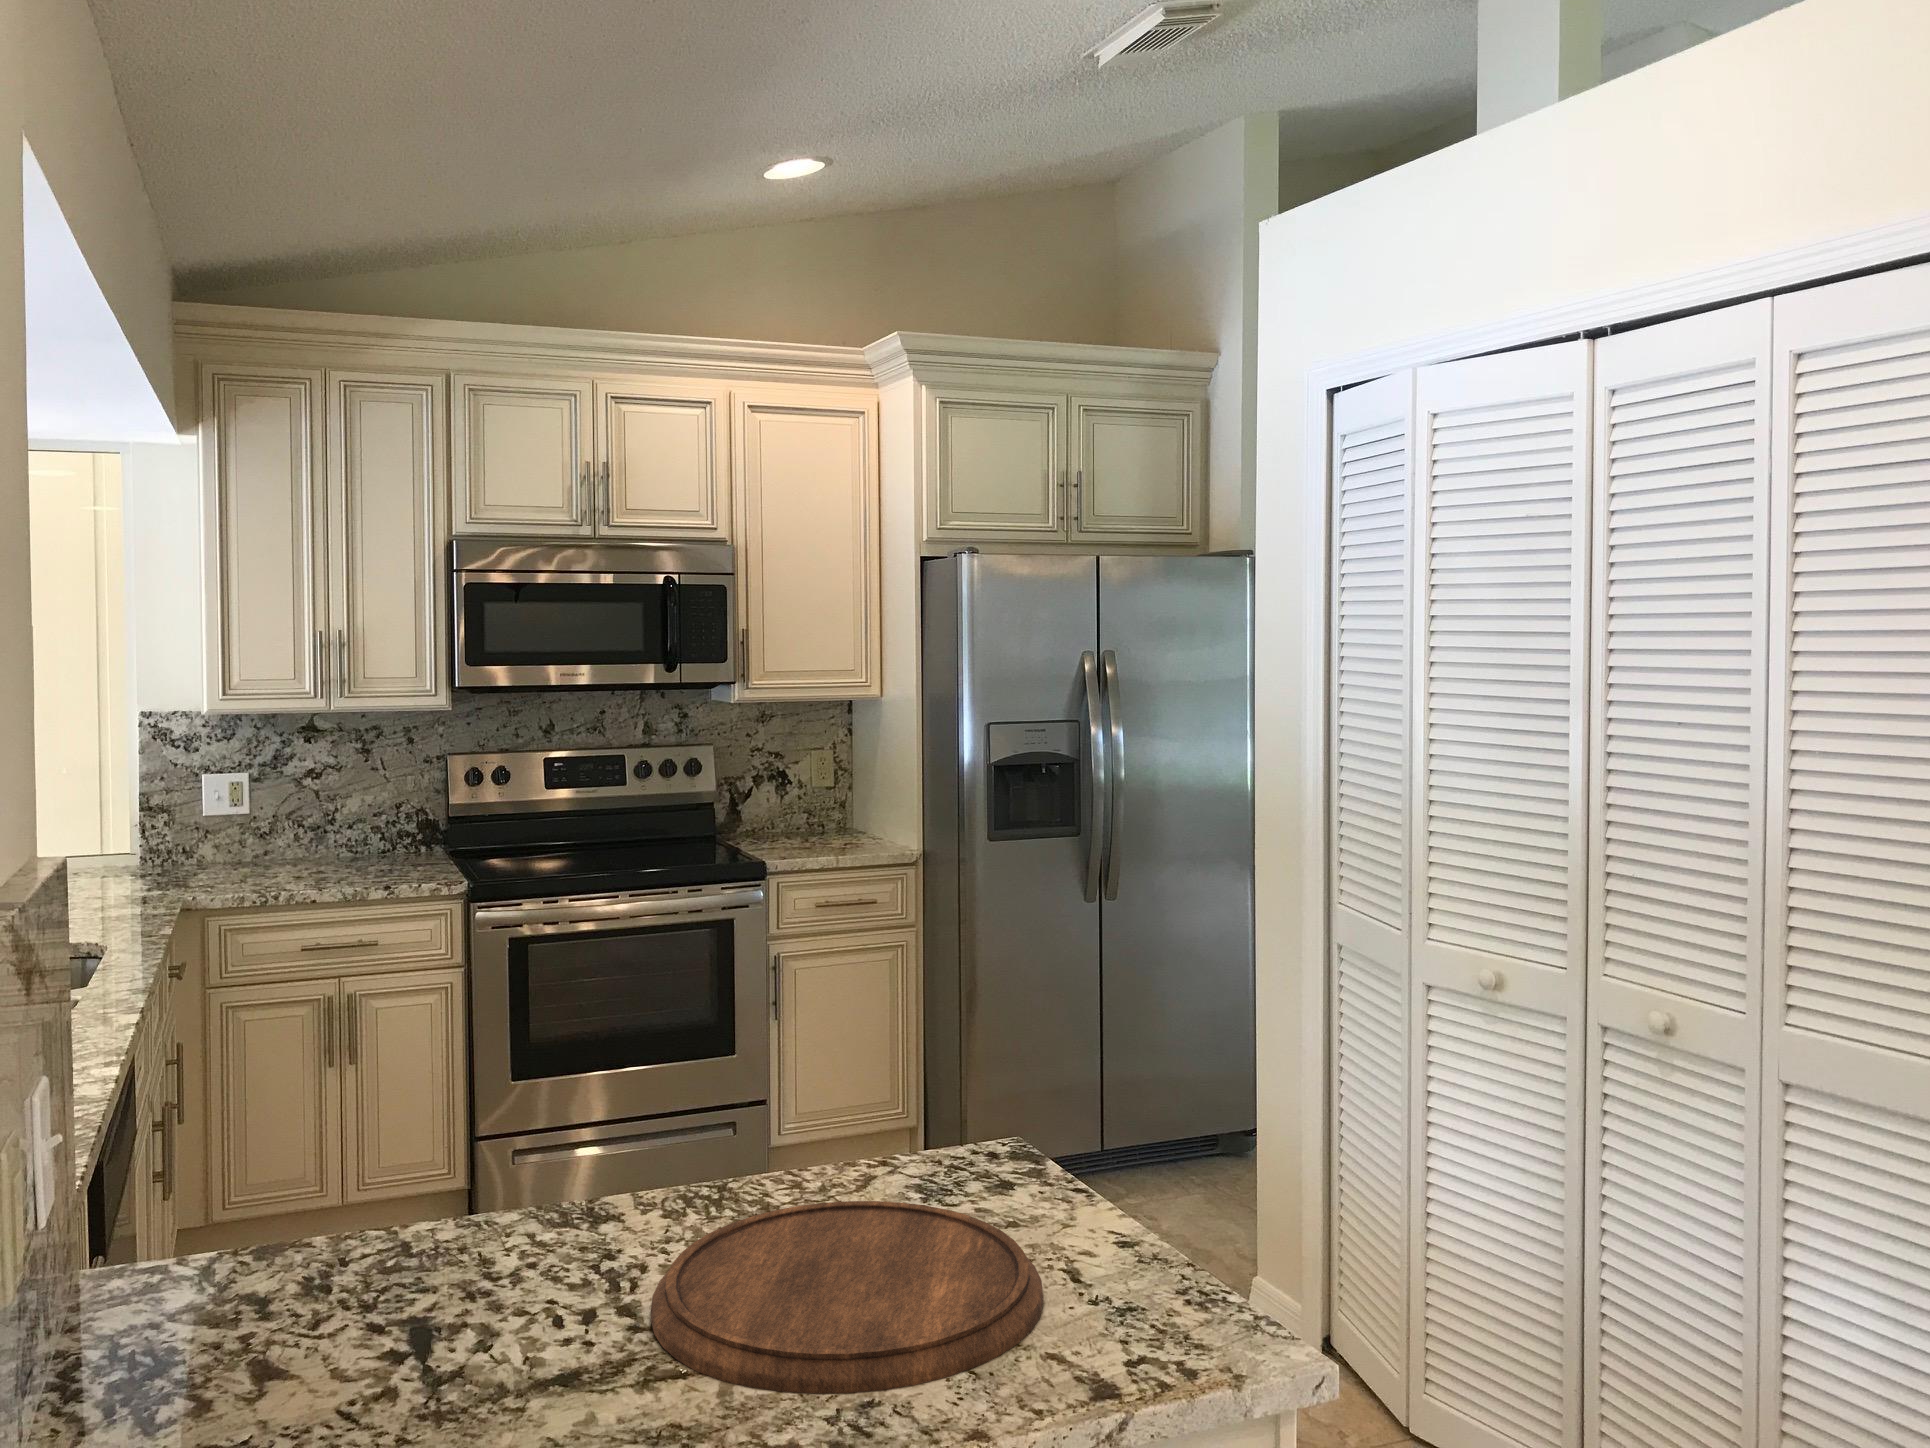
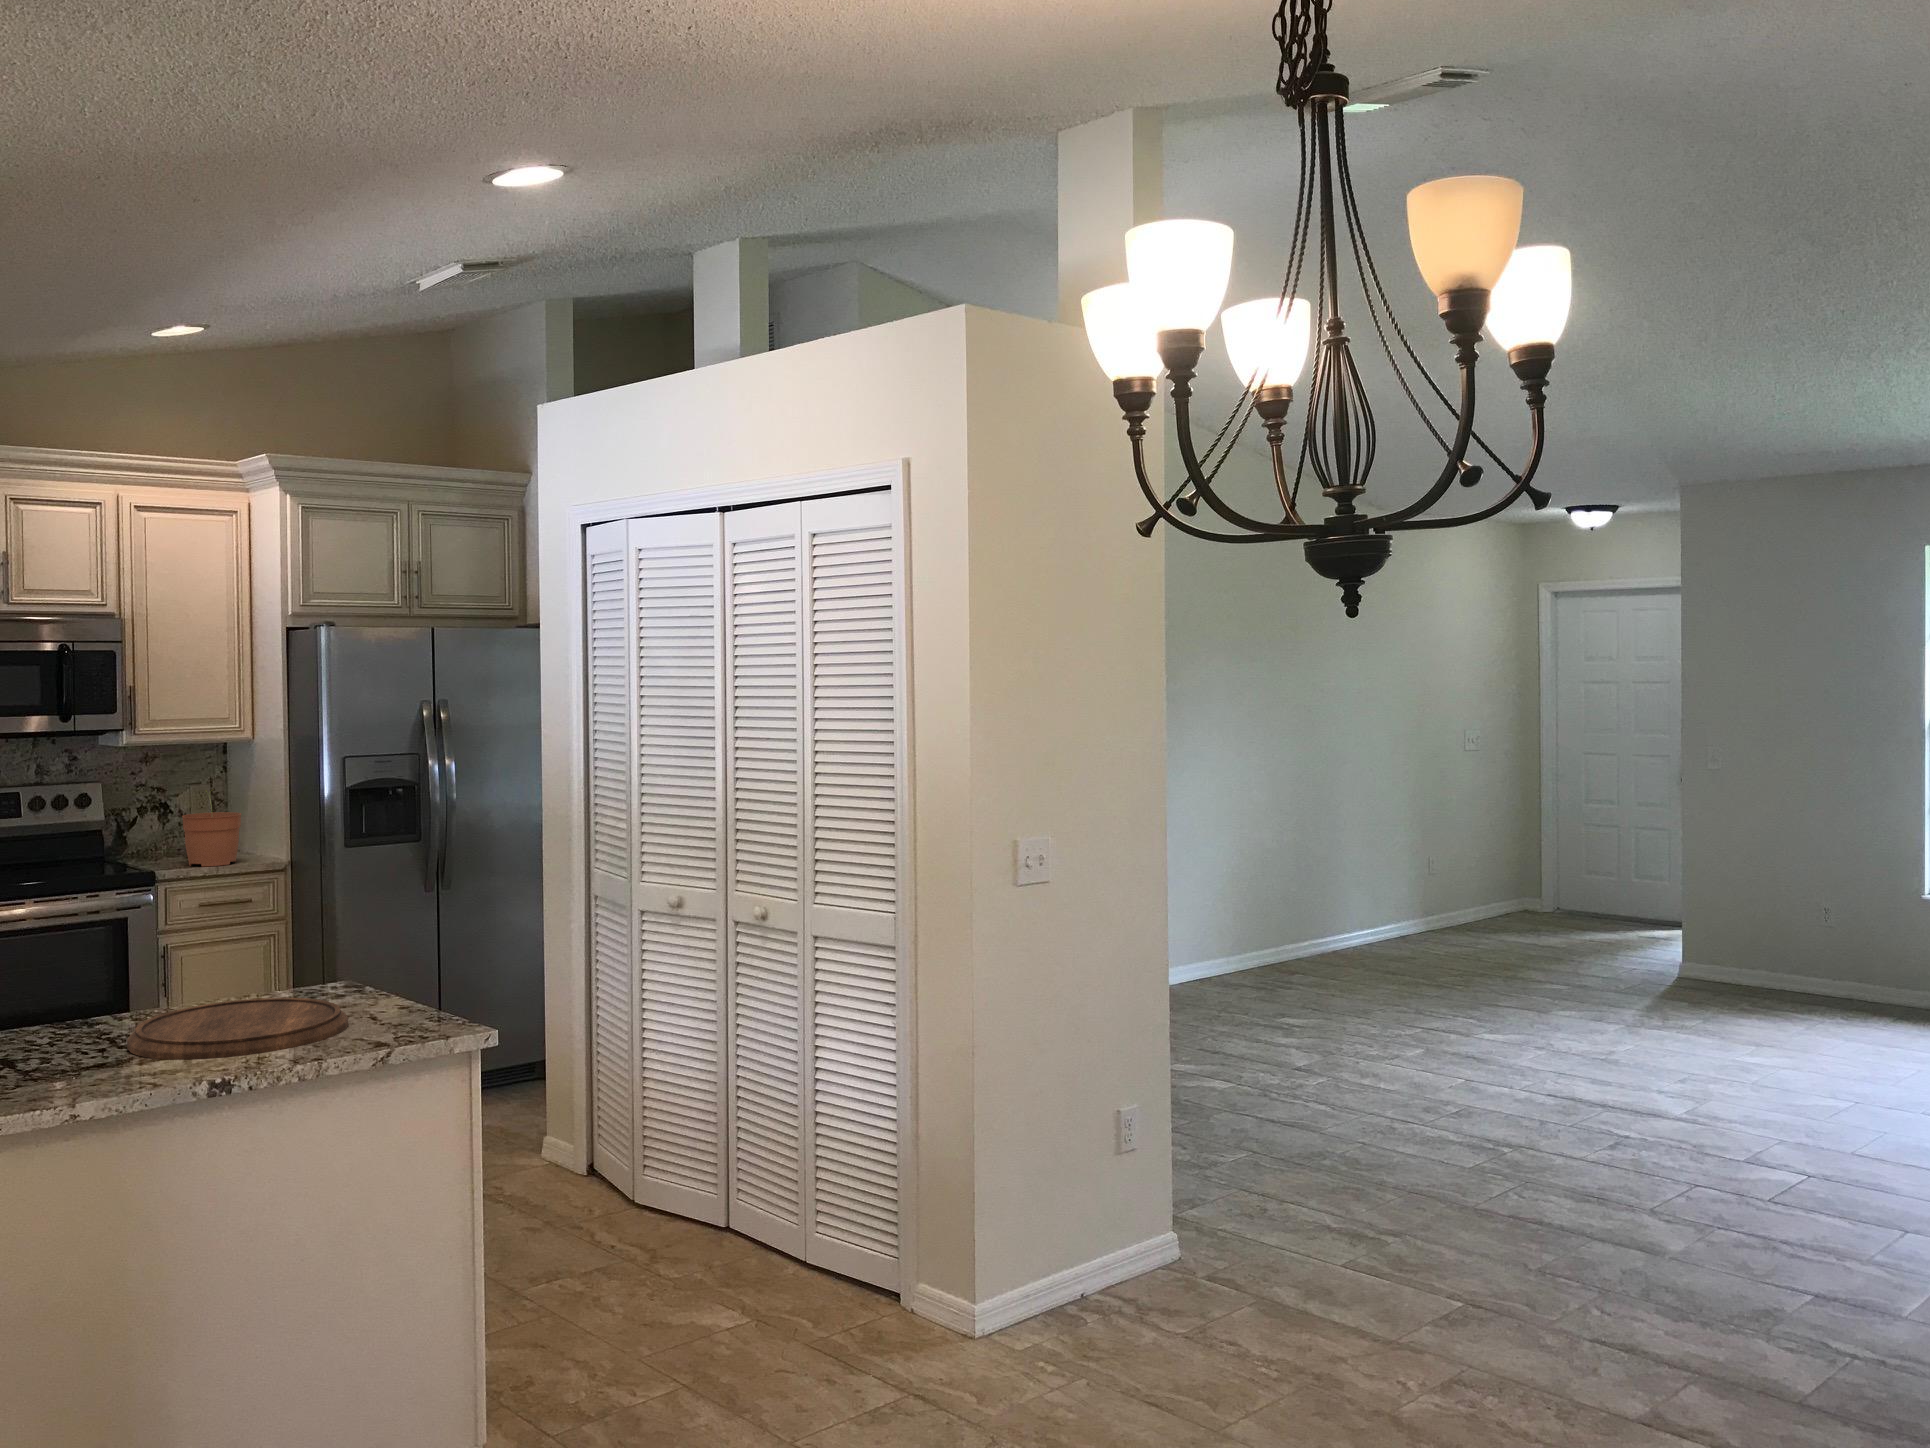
plant pot: none [799,759,864,855] -> present [182,789,241,866]

